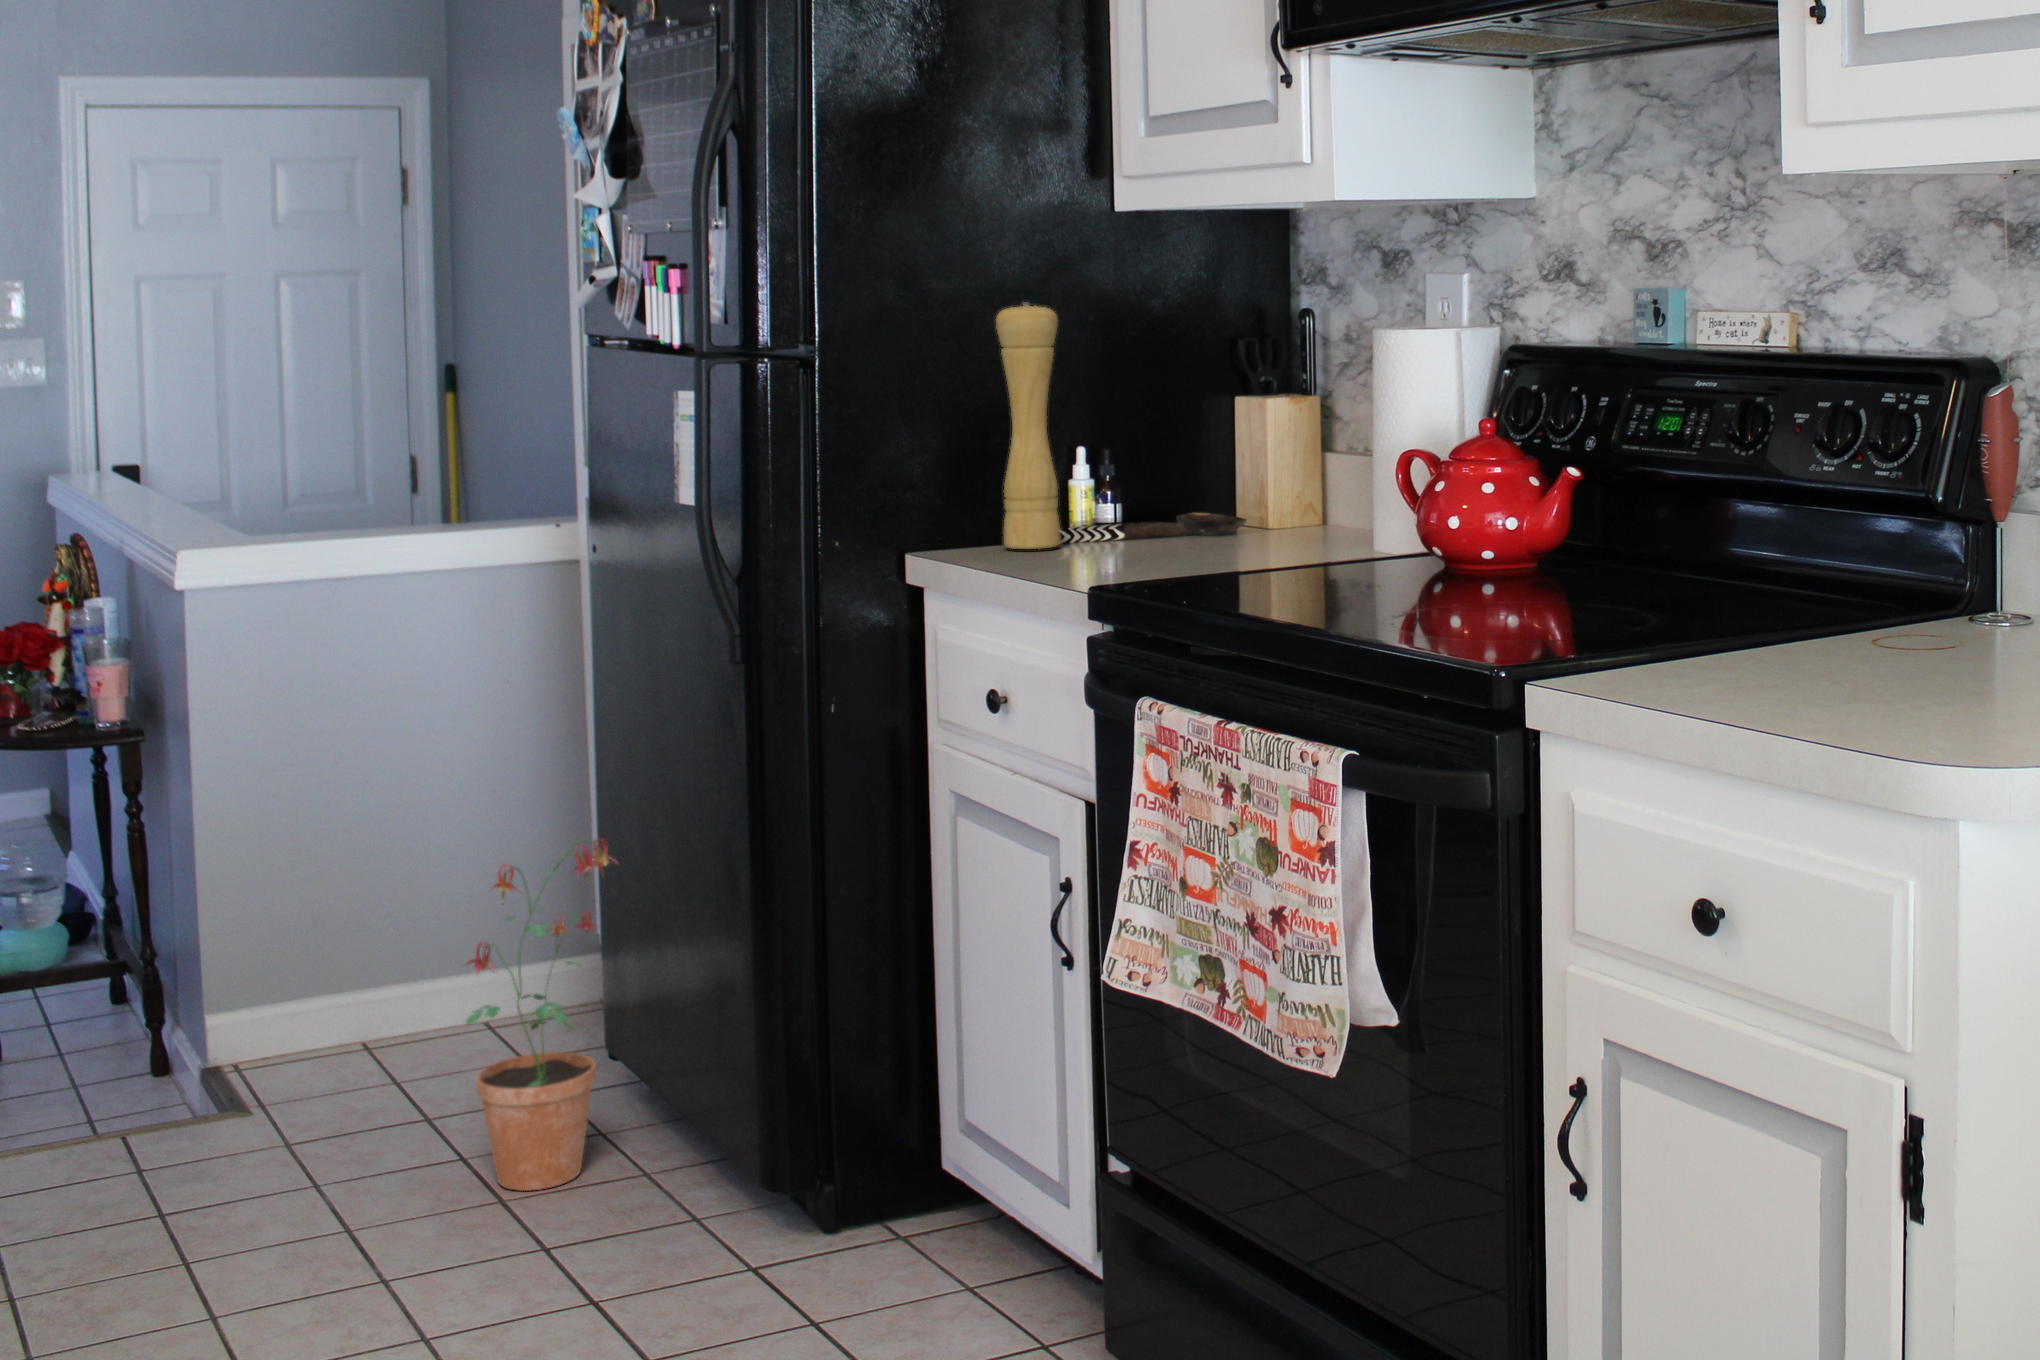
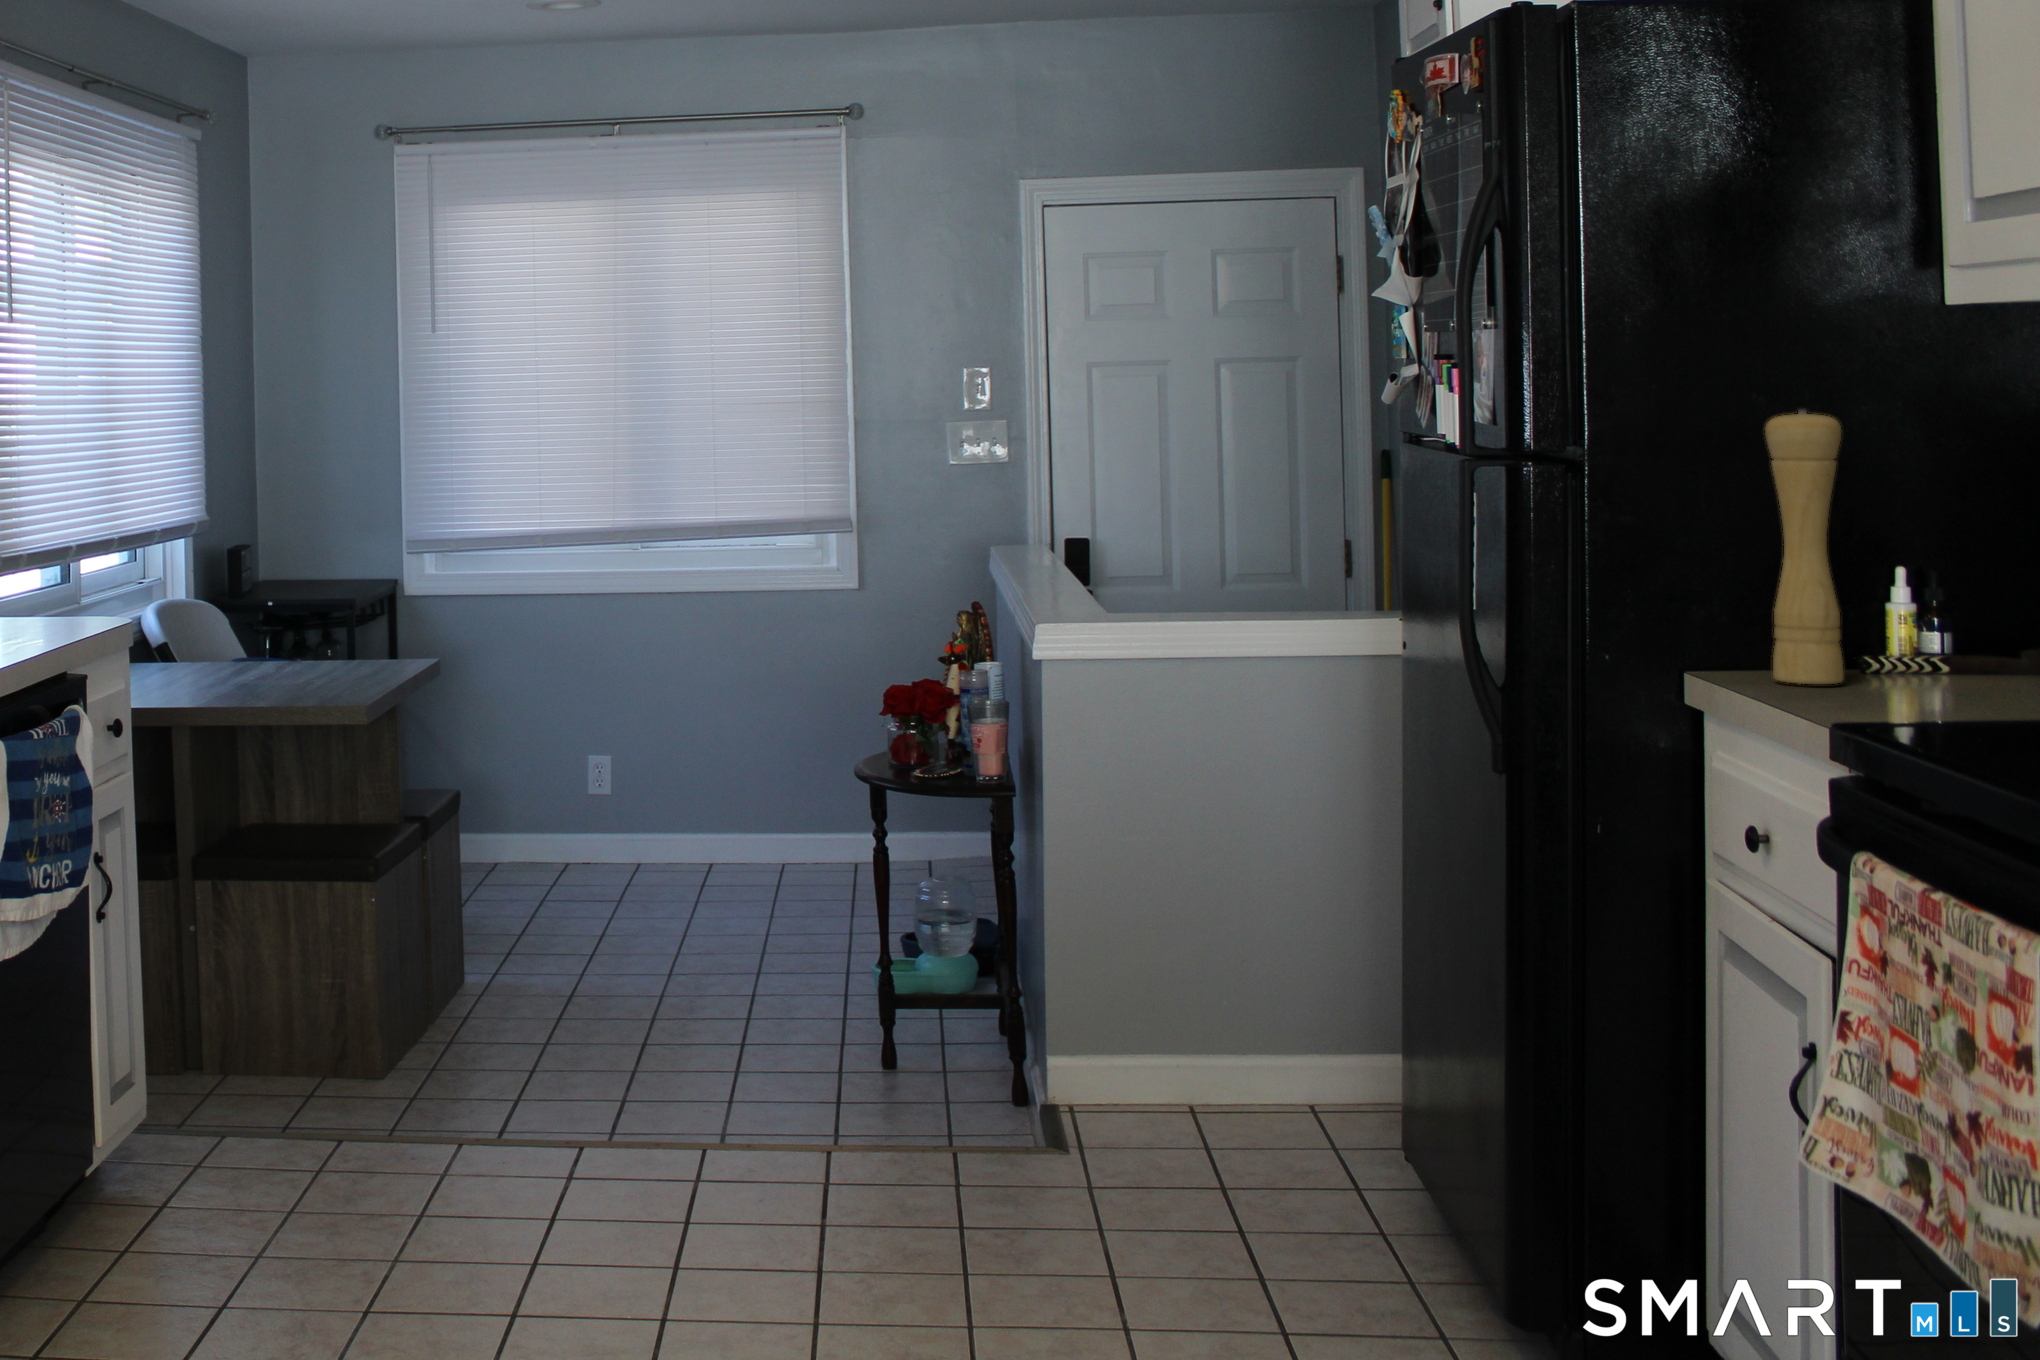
potted plant: present [462,839,611,1191] -> none [1227,938,1391,1280]

